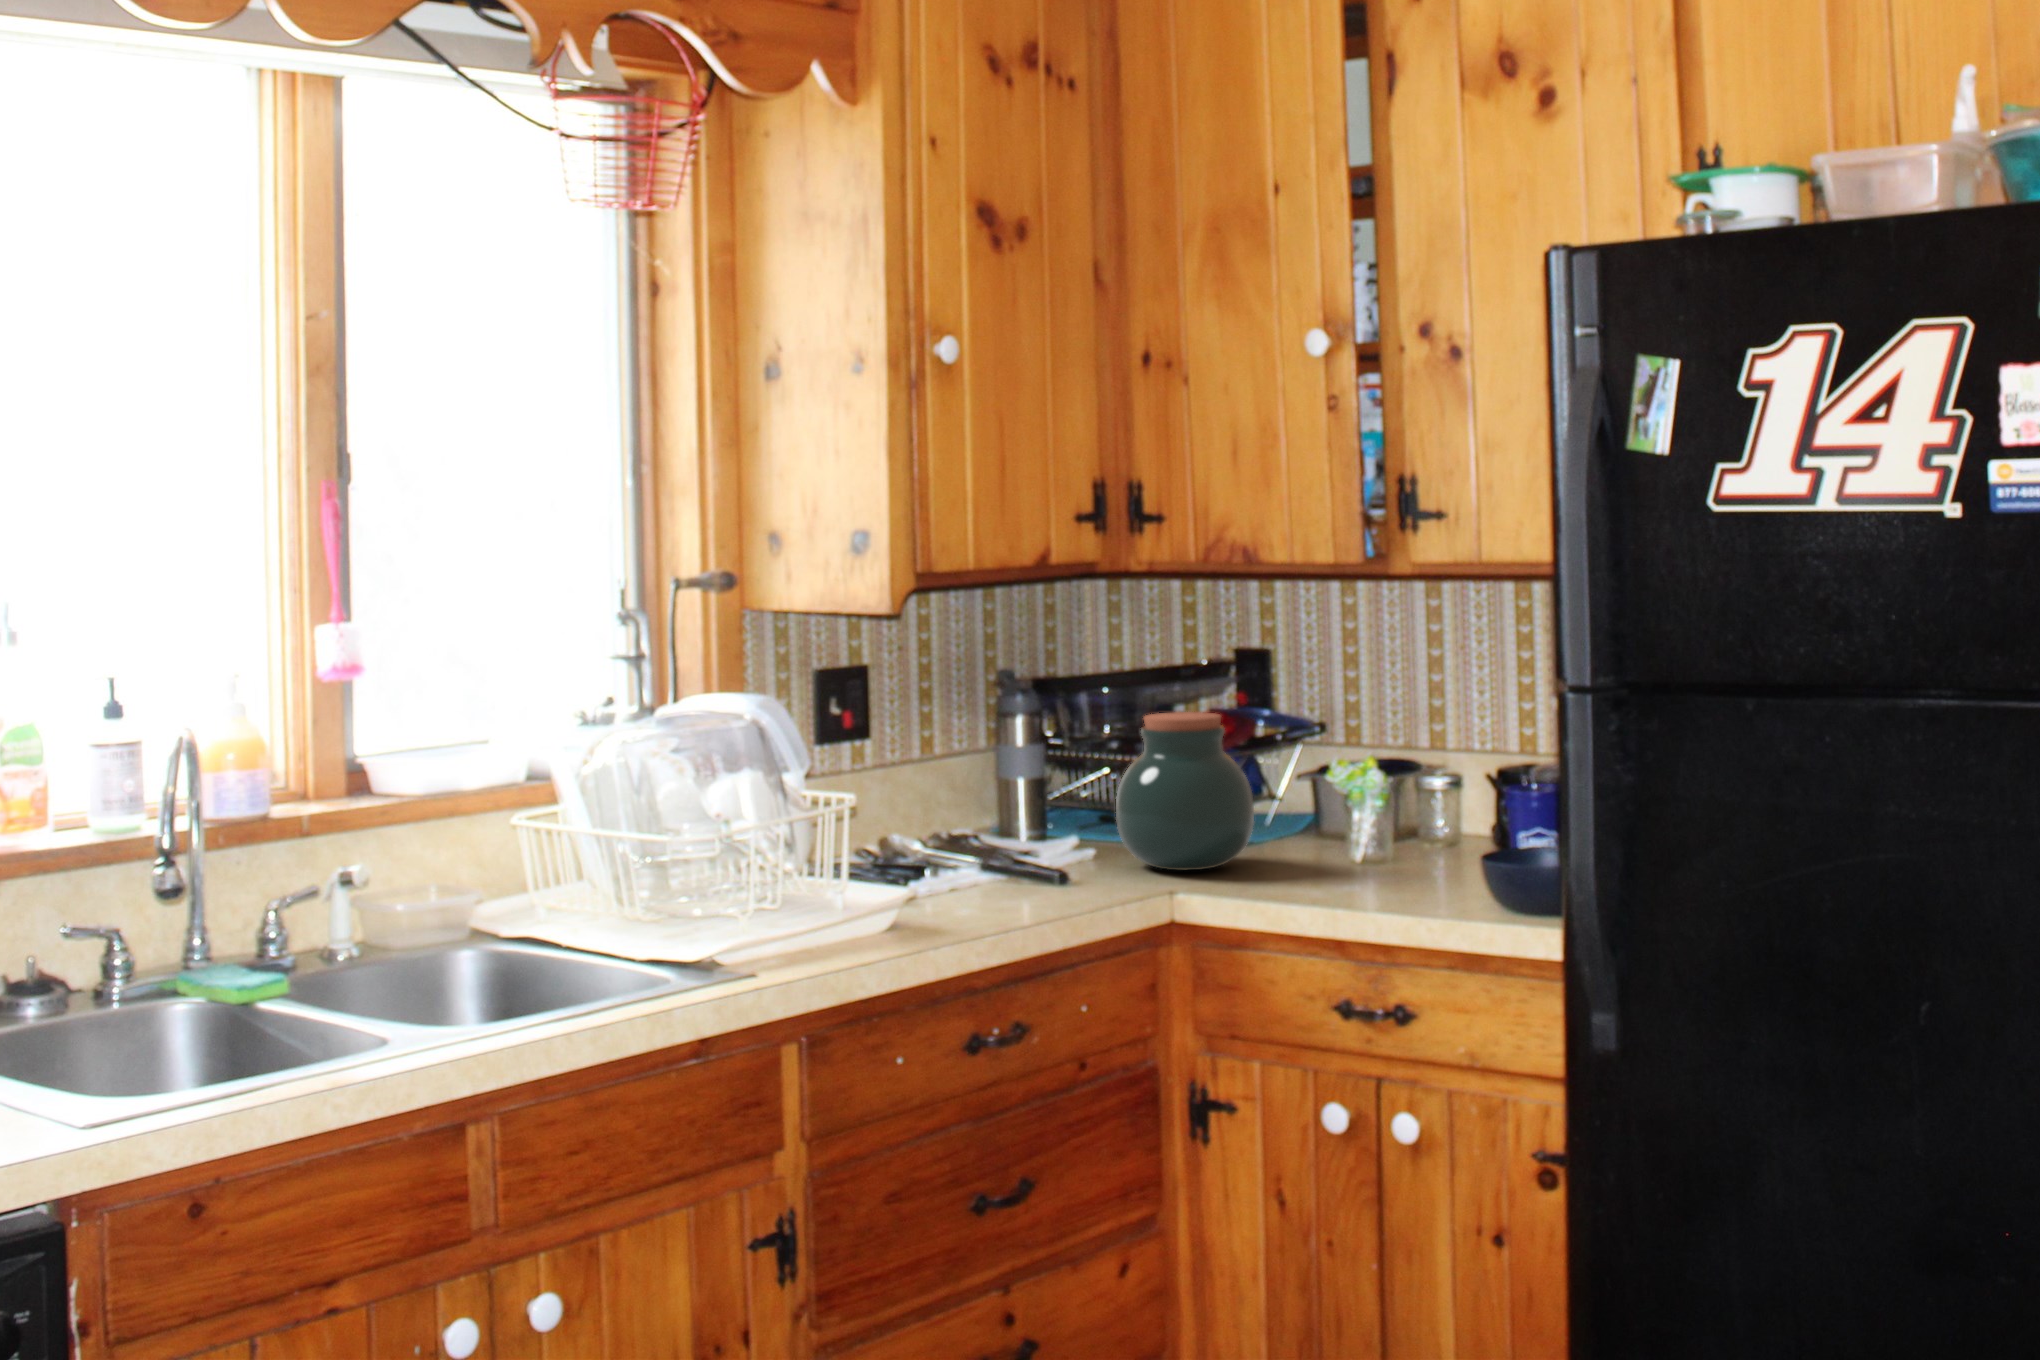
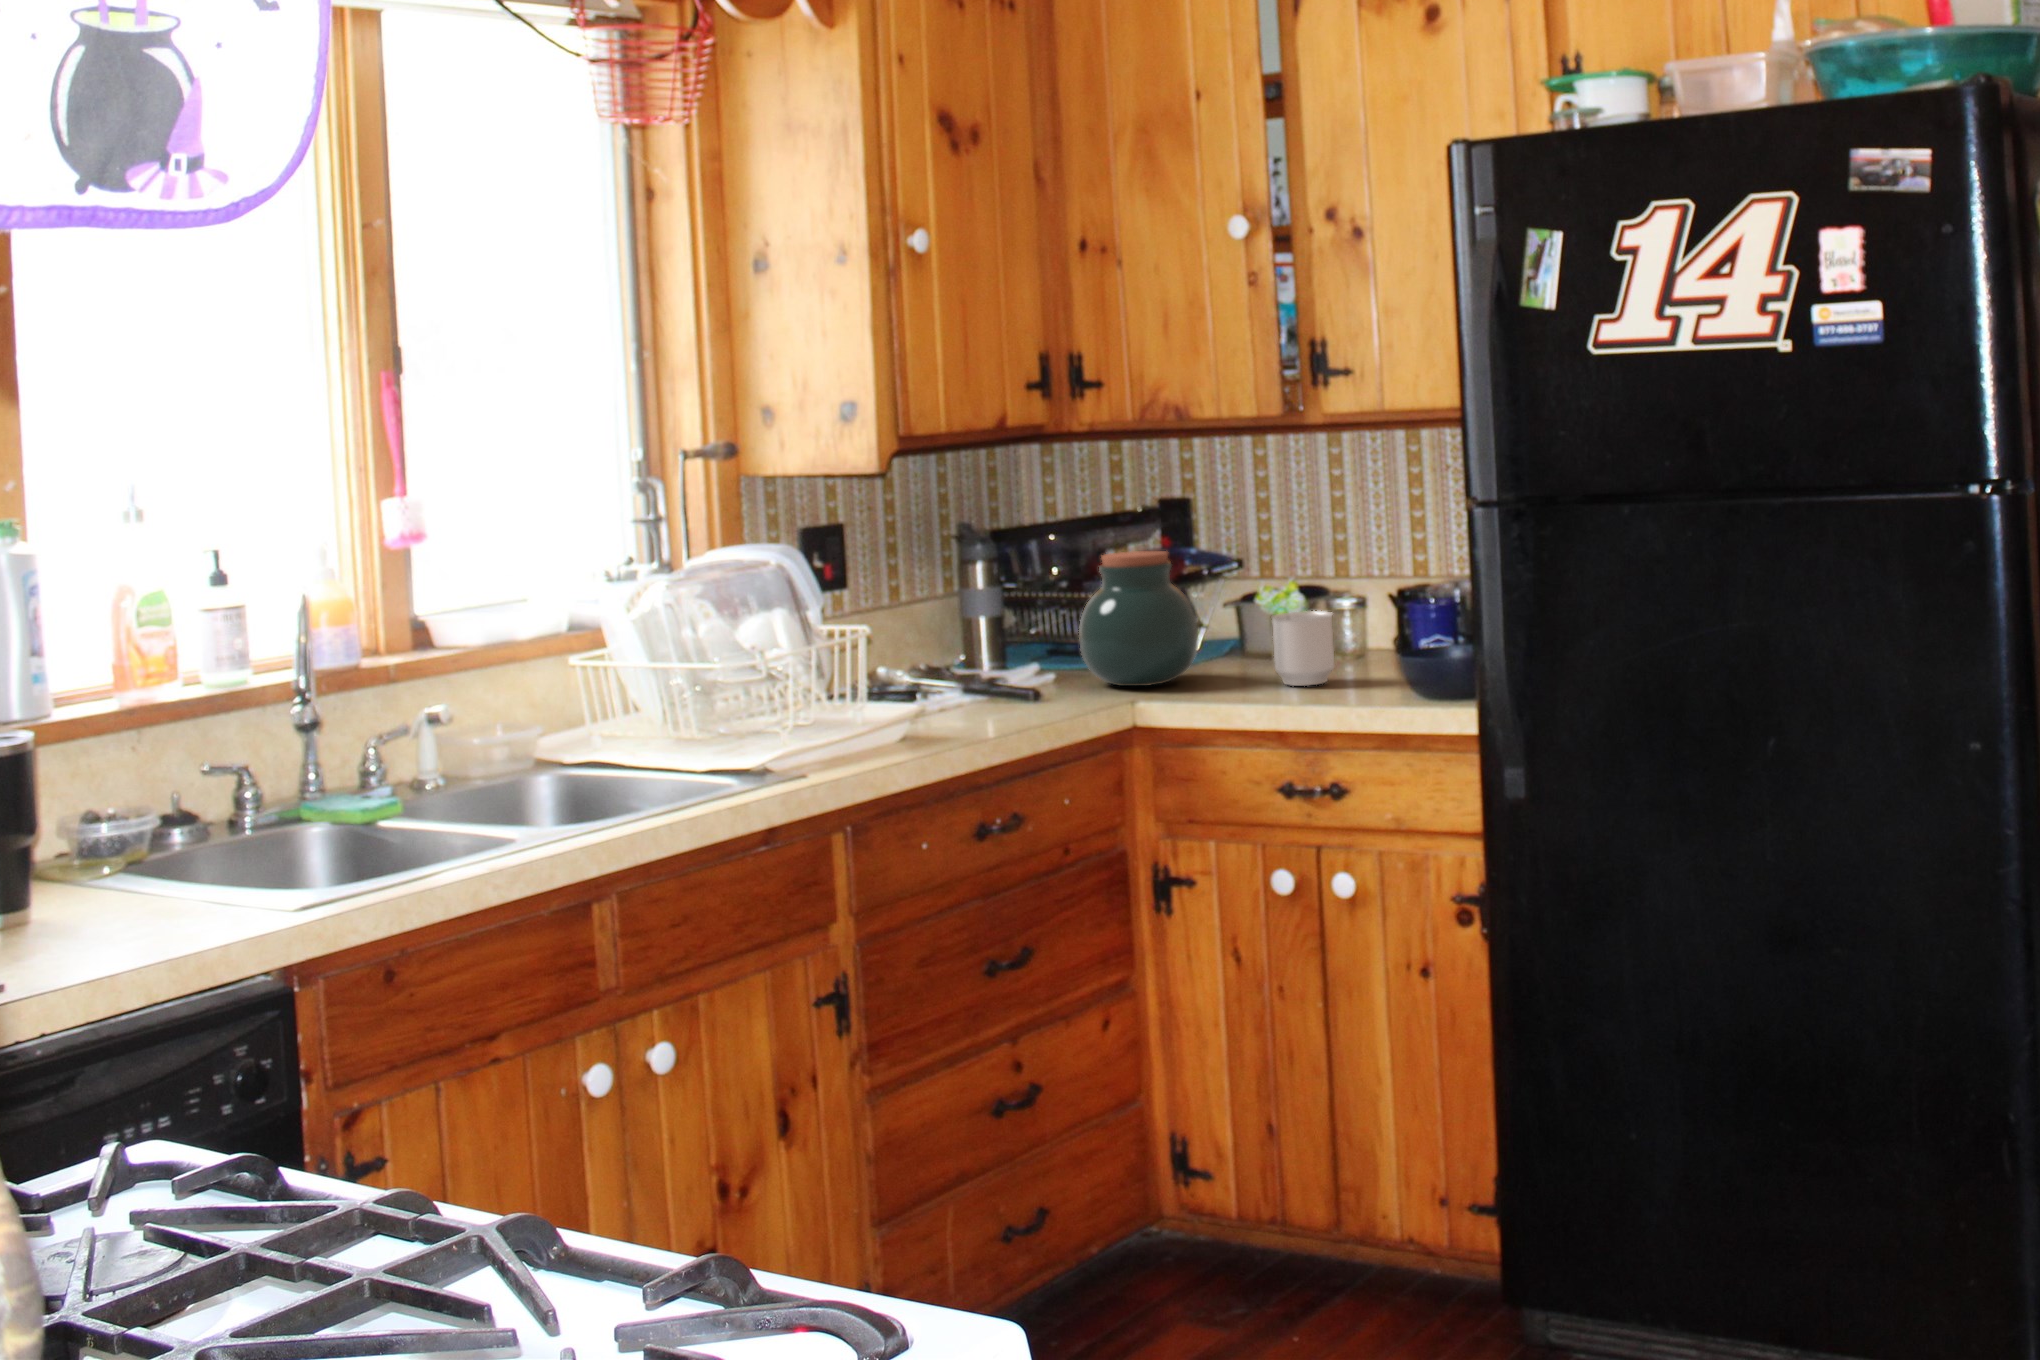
mug: none [1338,793,1412,881] -> present [1272,611,1334,686]

